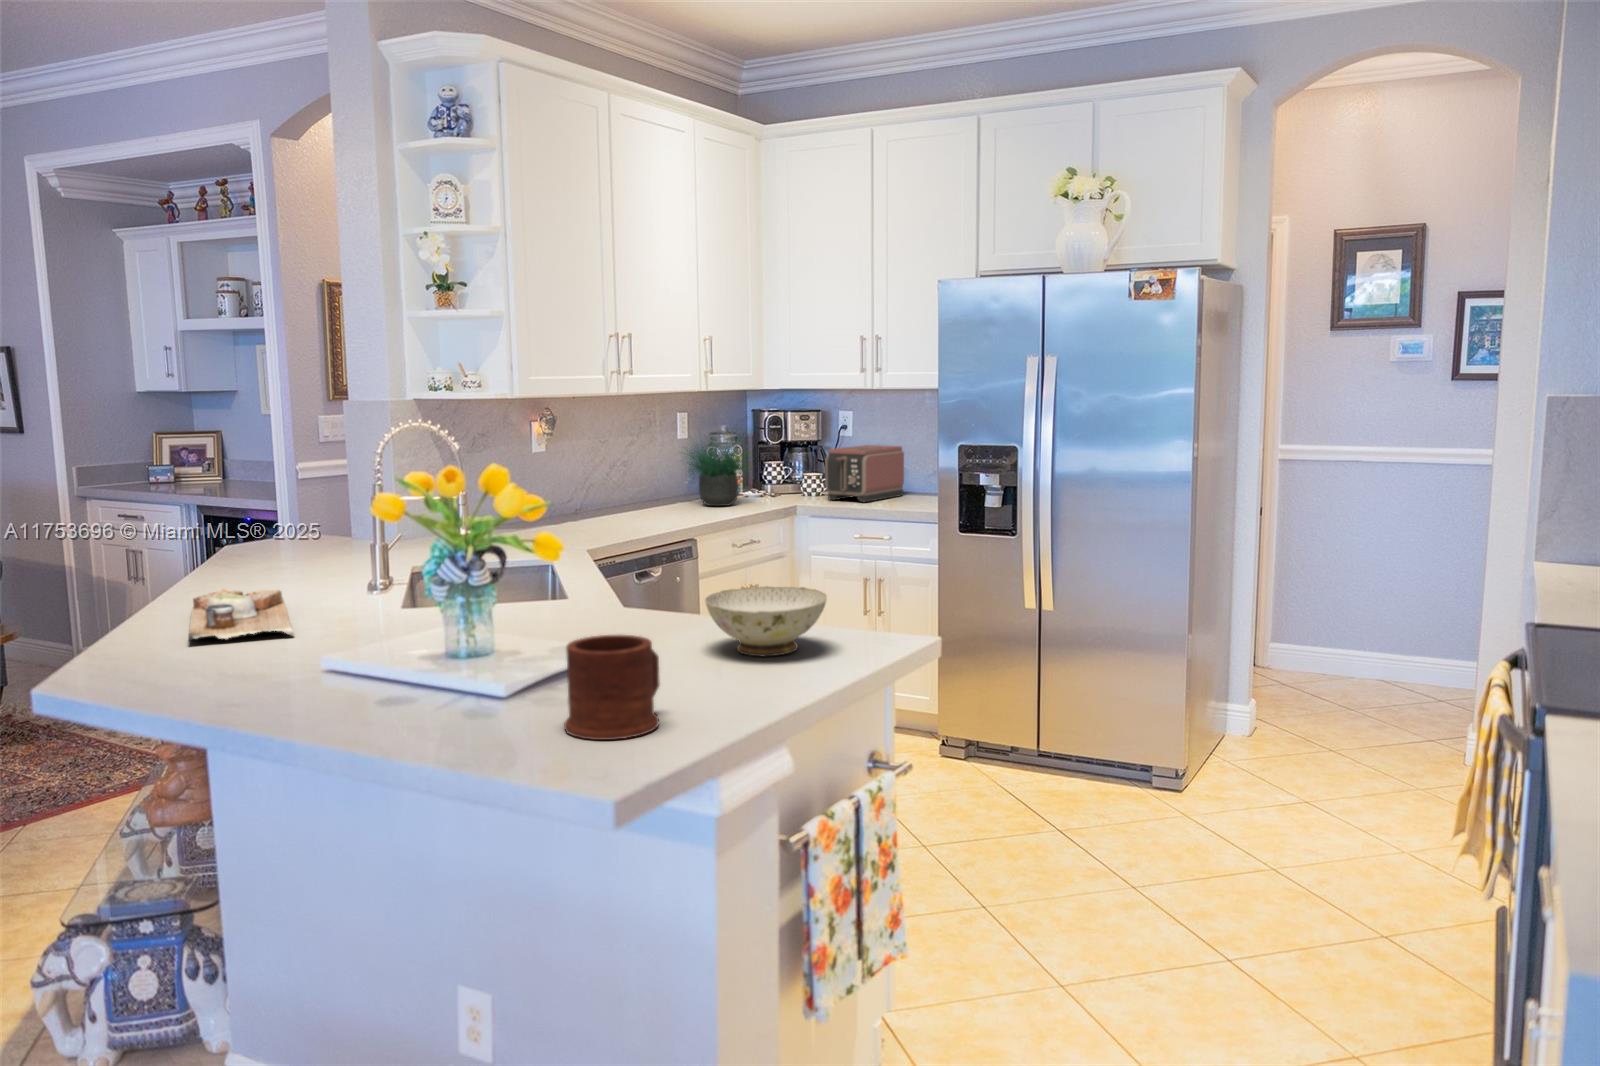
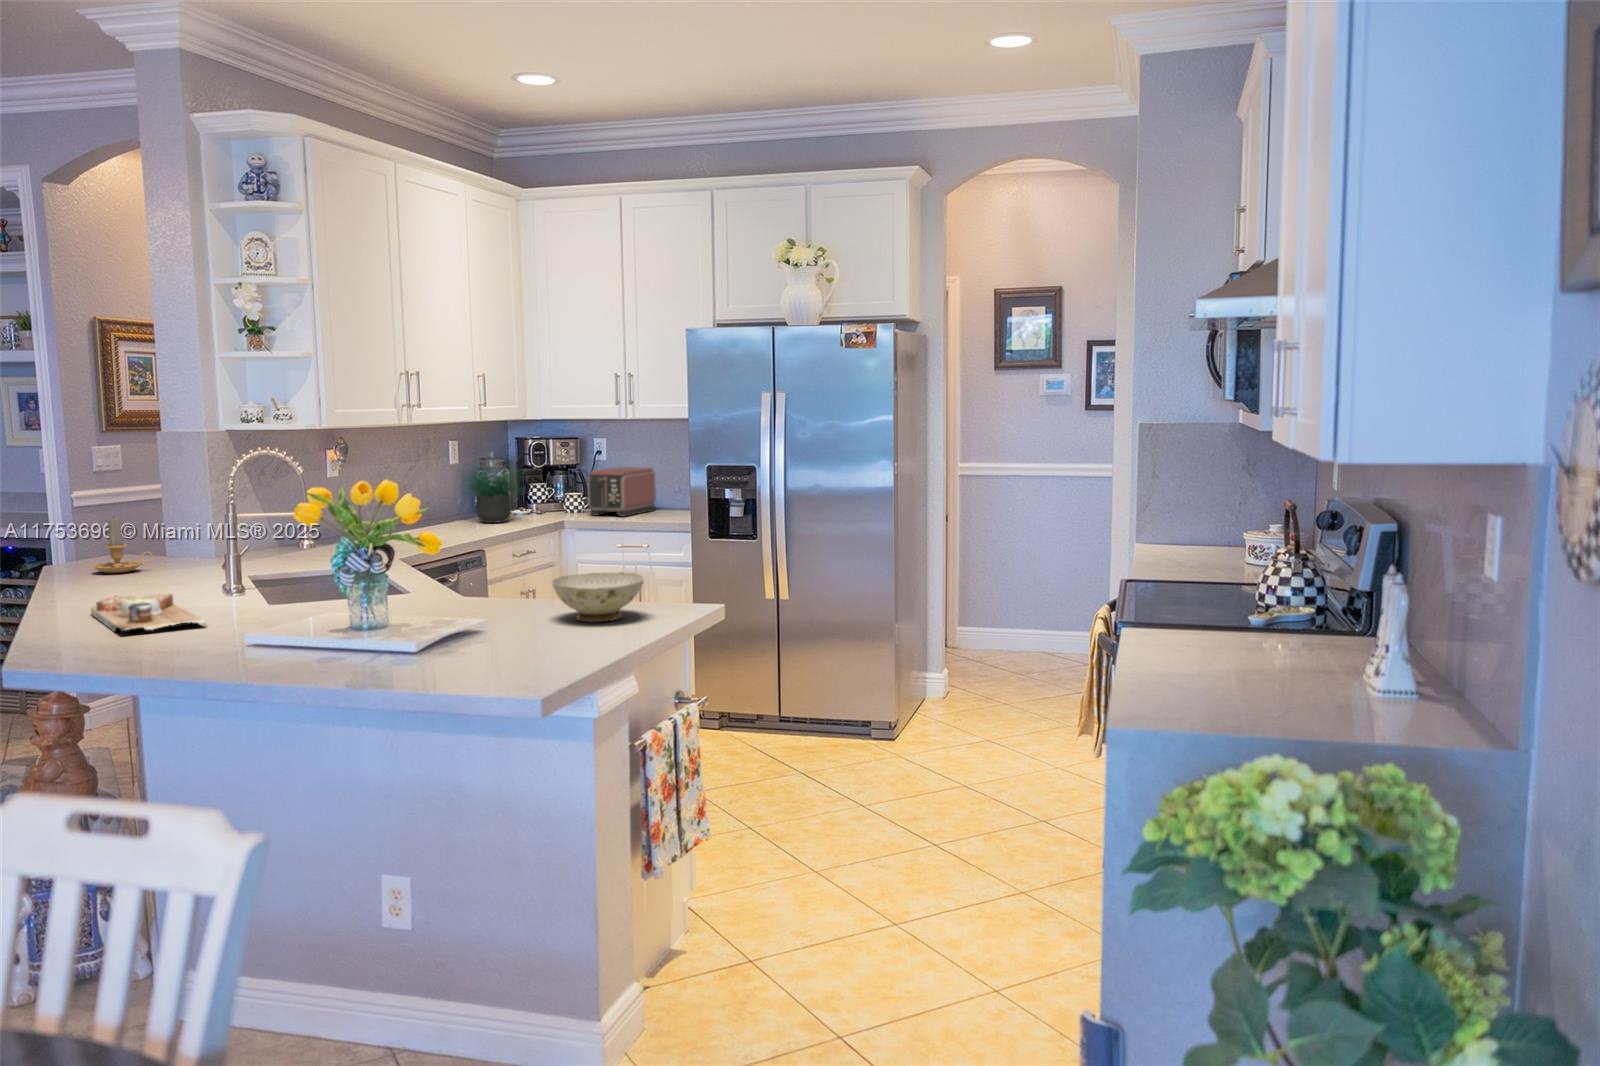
candle: none [255,492,319,556] -> present [92,518,153,573]
mug: present [564,635,660,740] -> none [481,601,548,671]

